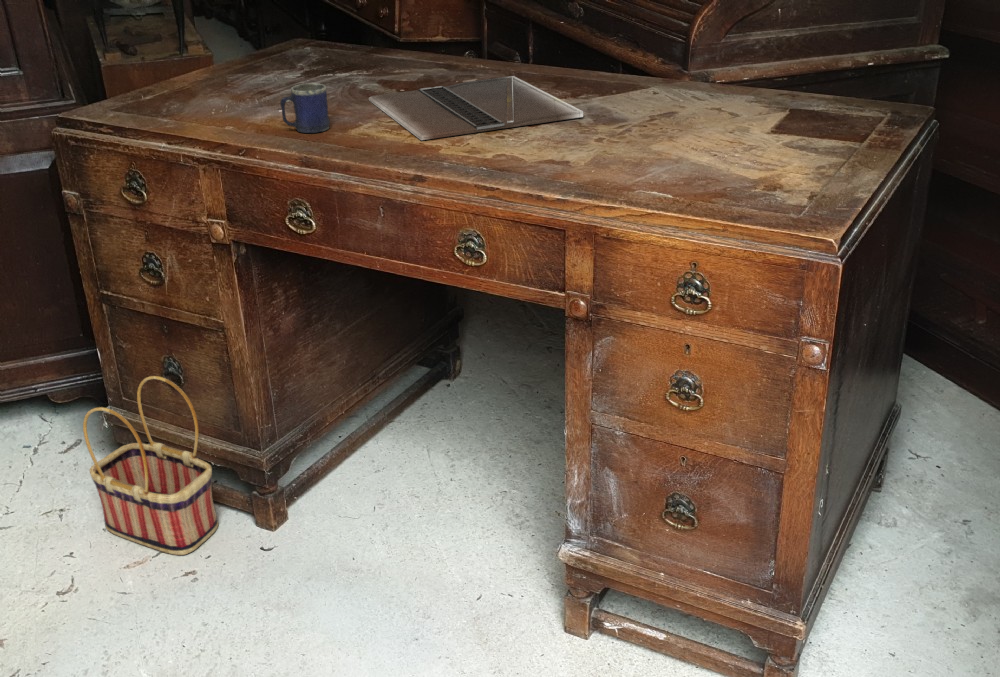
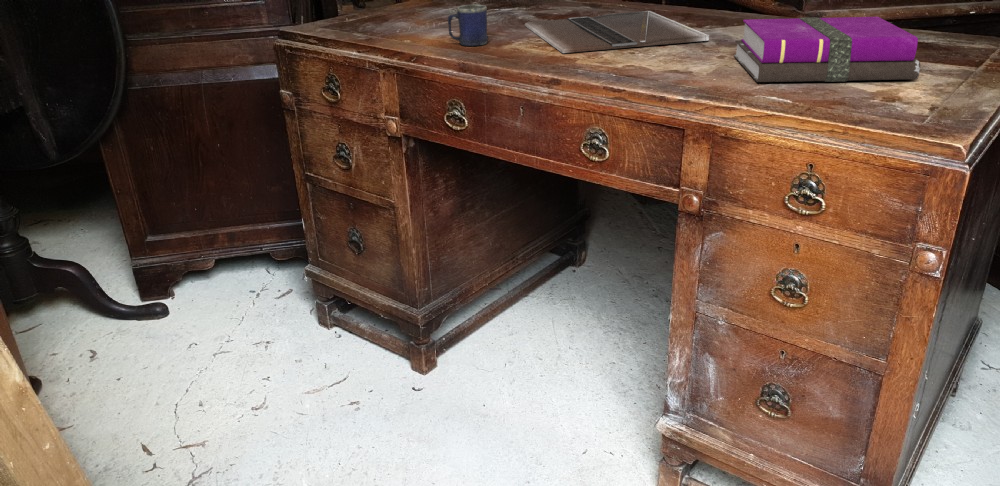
notebook: none [612,92,799,173] -> present [734,17,920,82]
basket: present [83,376,218,555] -> none [281,243,382,388]

